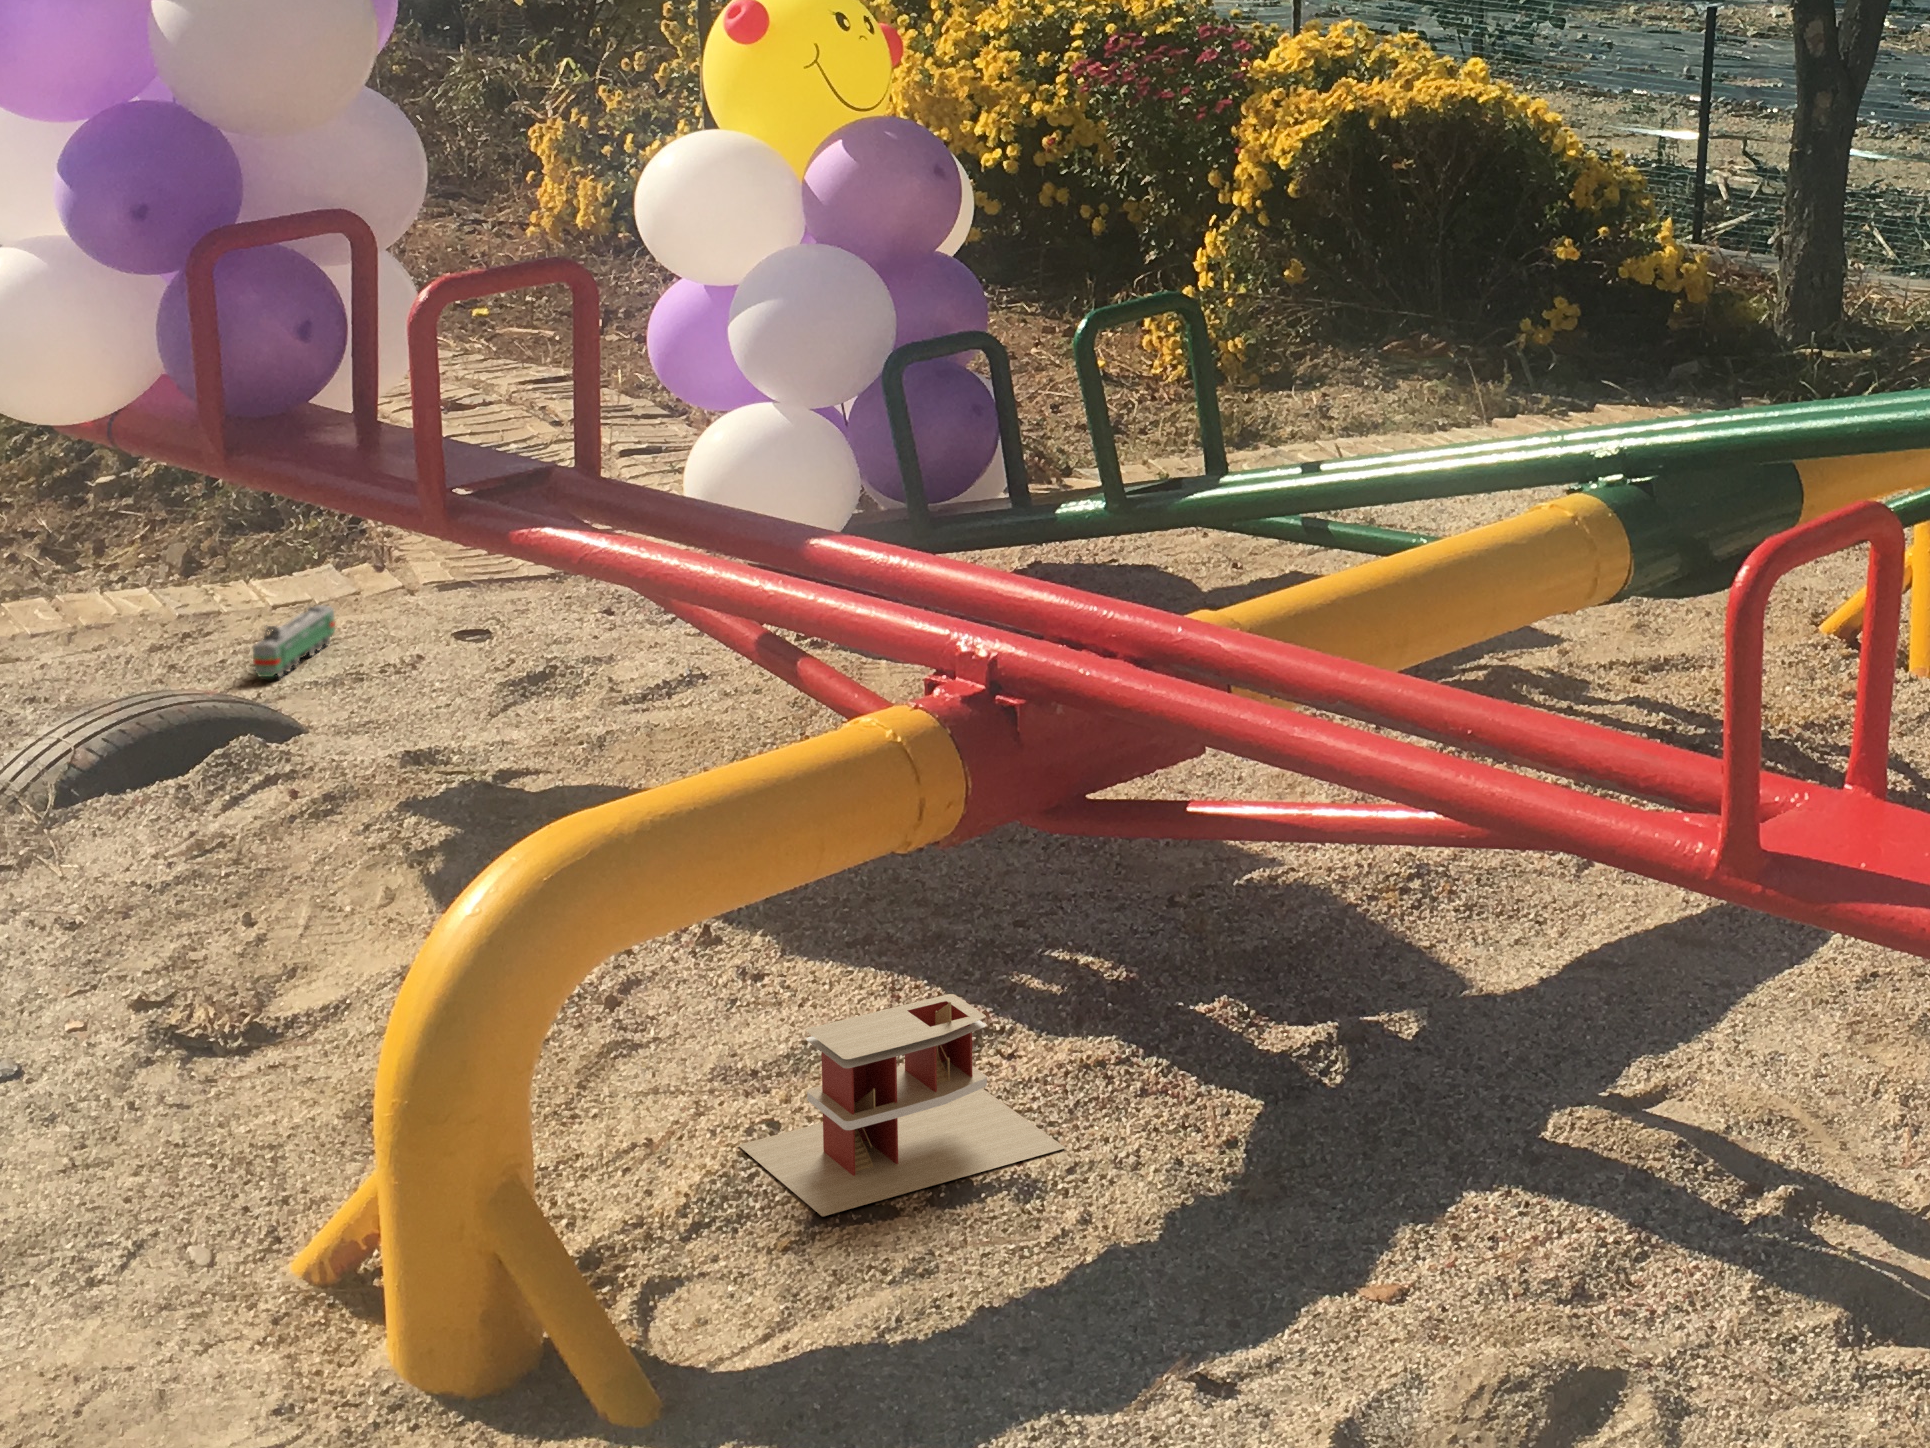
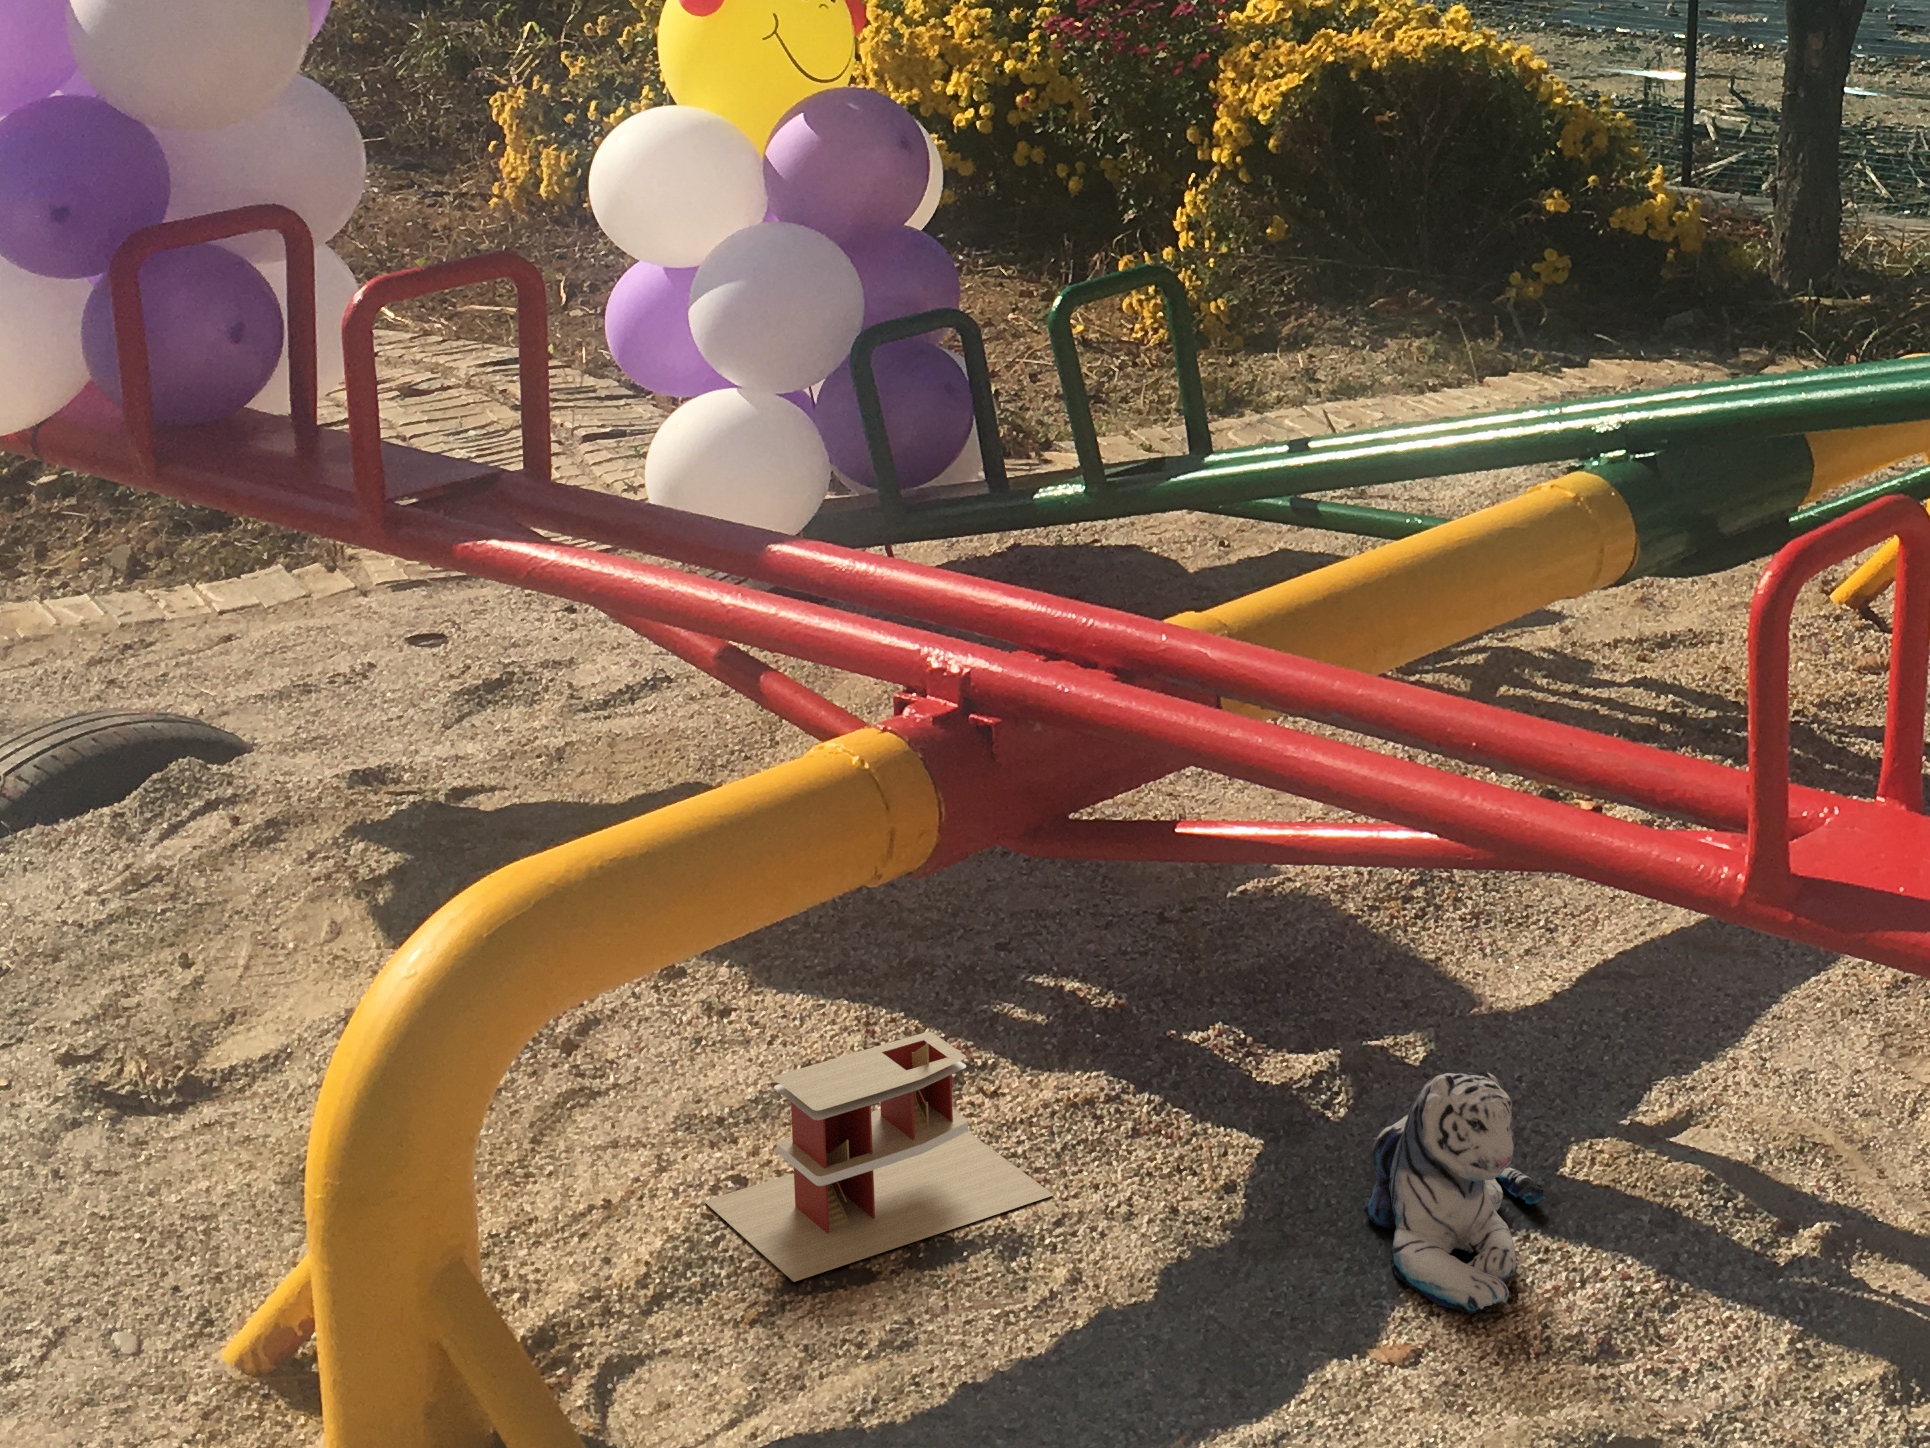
toy train: present [253,605,335,677] -> none [198,608,287,686]
plush toy: none [1356,1038,1527,1260] -> present [1363,1072,1545,1314]

